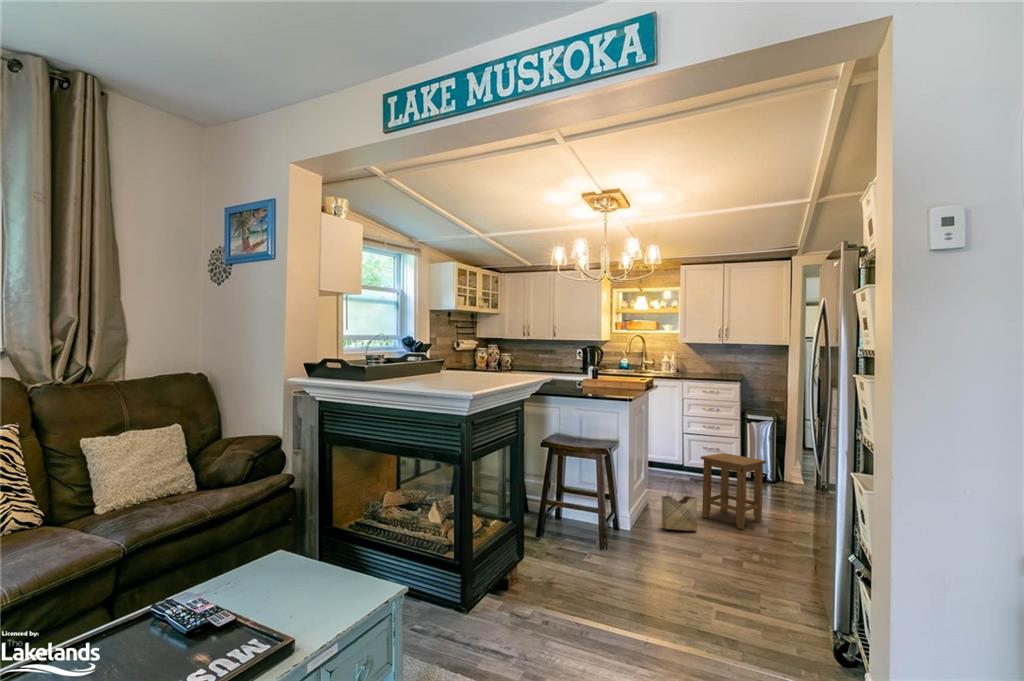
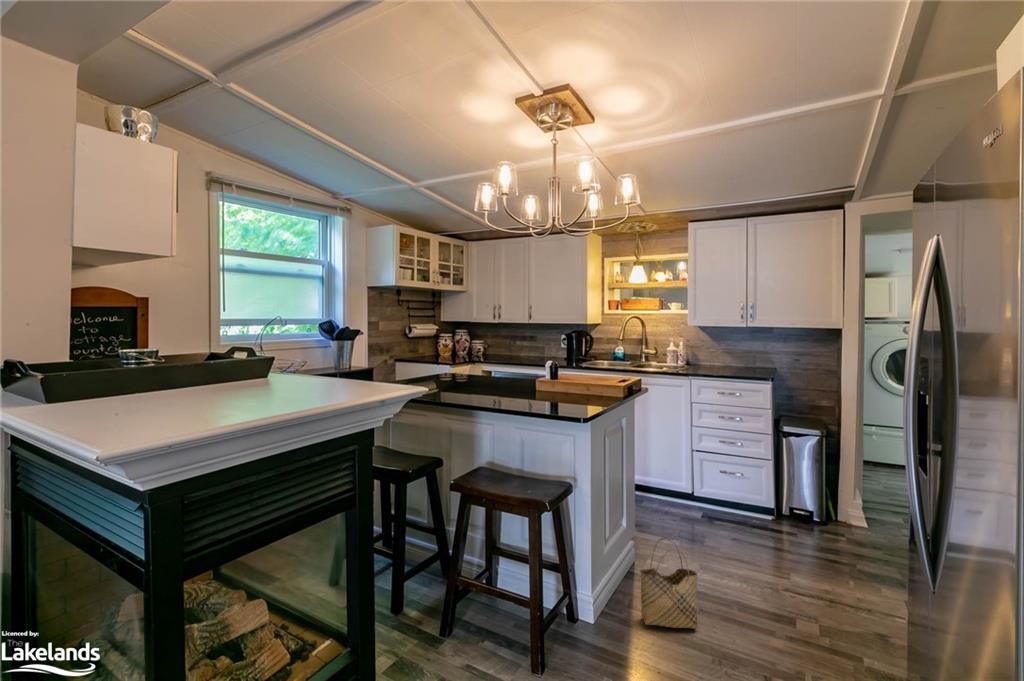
stool: present [701,453,766,529] -> none [707,491,811,625]

